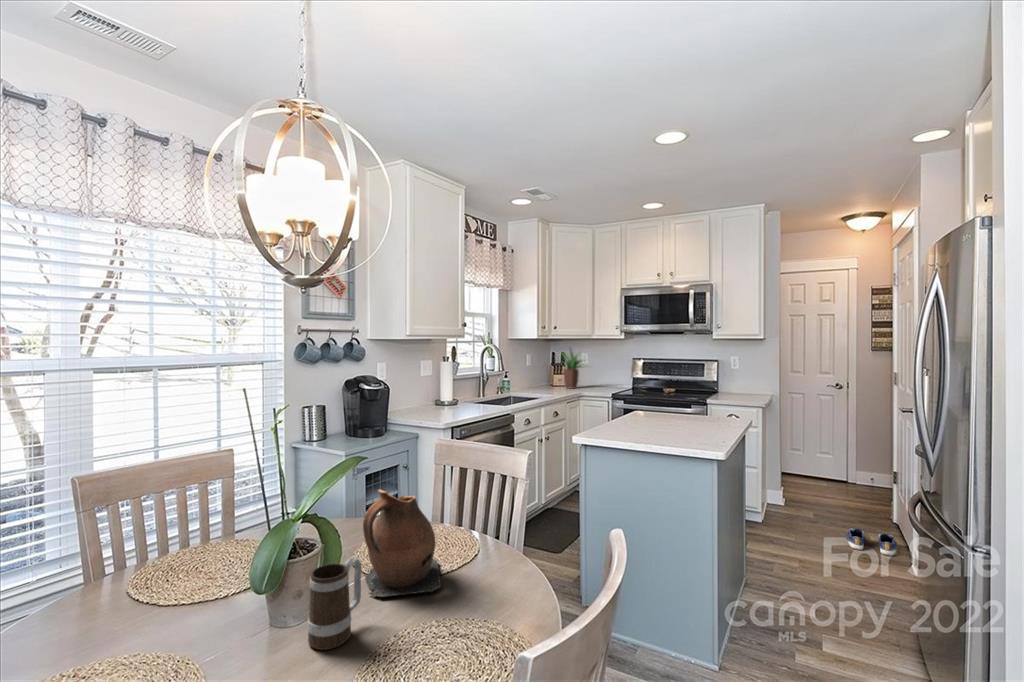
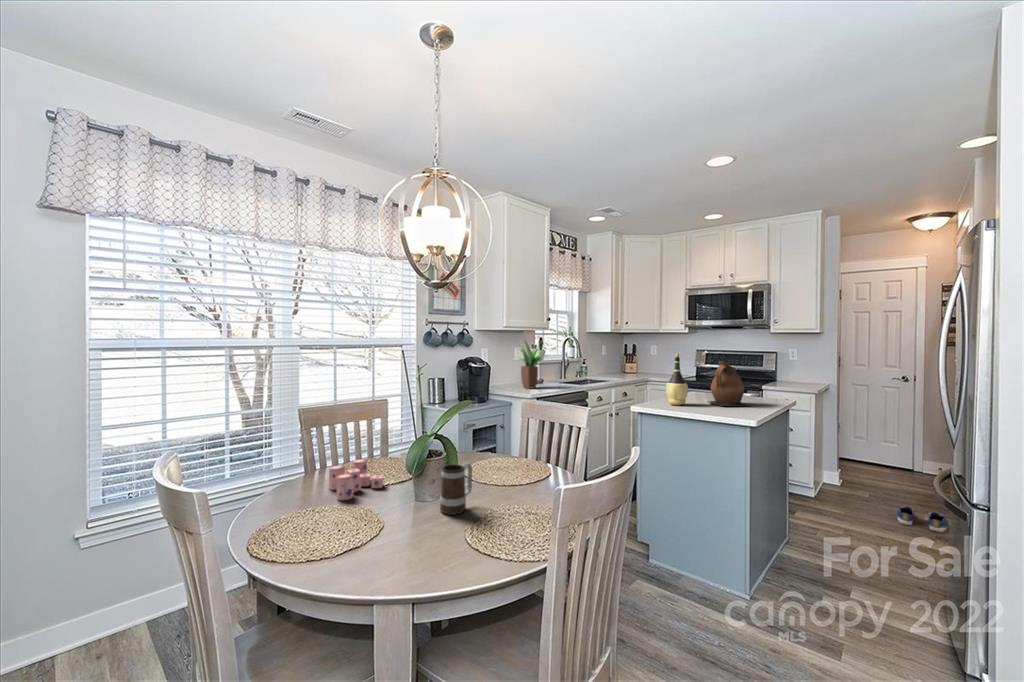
potted plant: present [562,348,583,388] -> present [515,341,546,389]
wine bottle: none [613,369,639,433] -> present [666,354,688,405]
ceramic pitcher: present [363,489,441,597] -> present [708,362,750,406]
candle: none [118,553,217,639] -> present [329,459,383,500]

